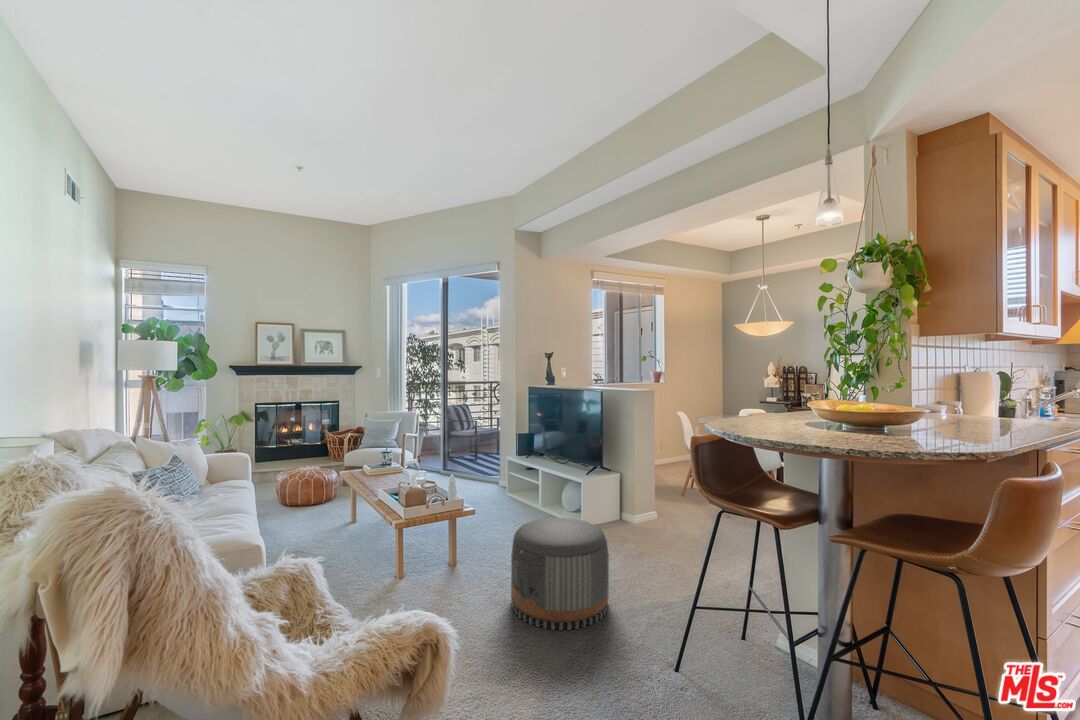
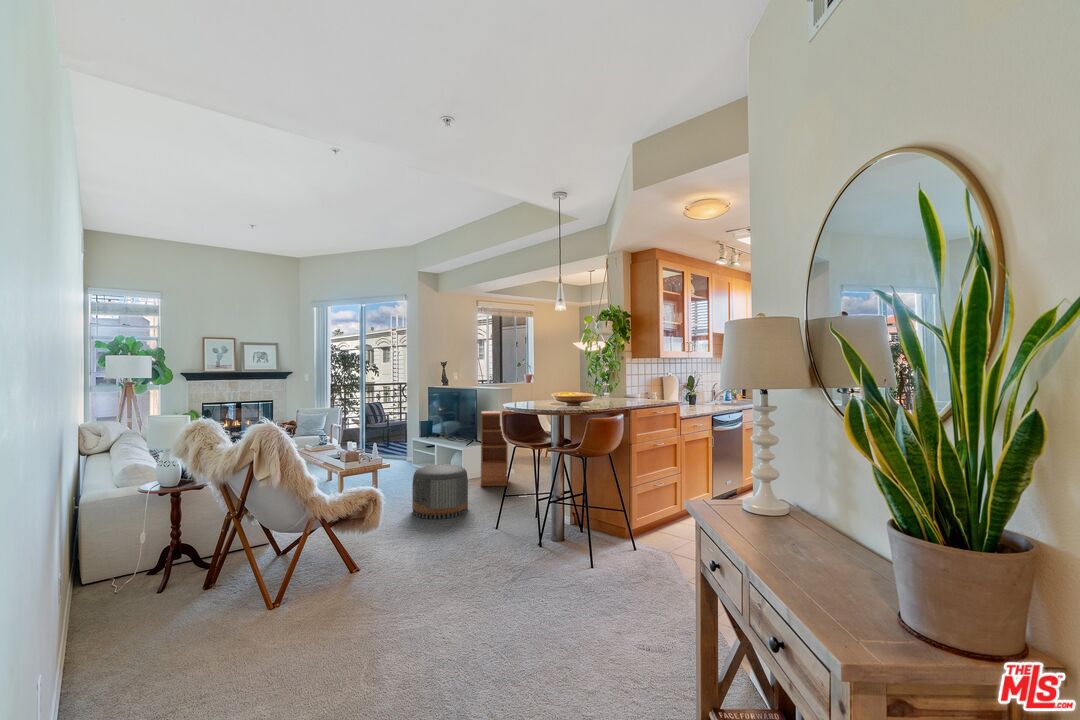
bookcase: none [613,424,658,546] -> present [481,411,508,486]

